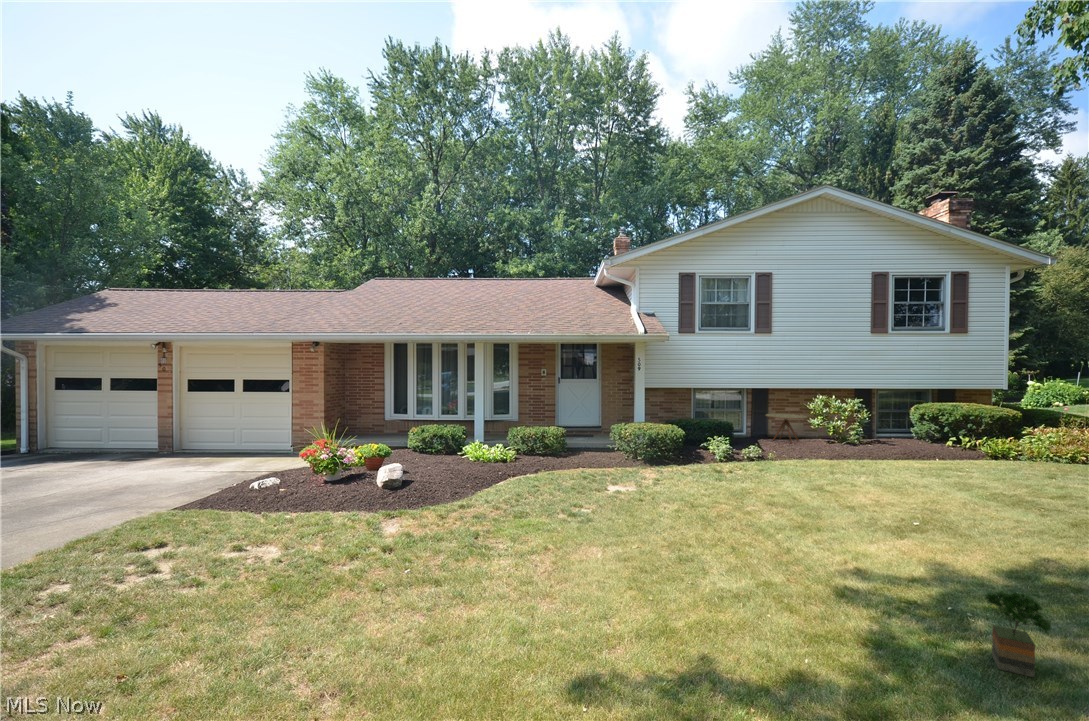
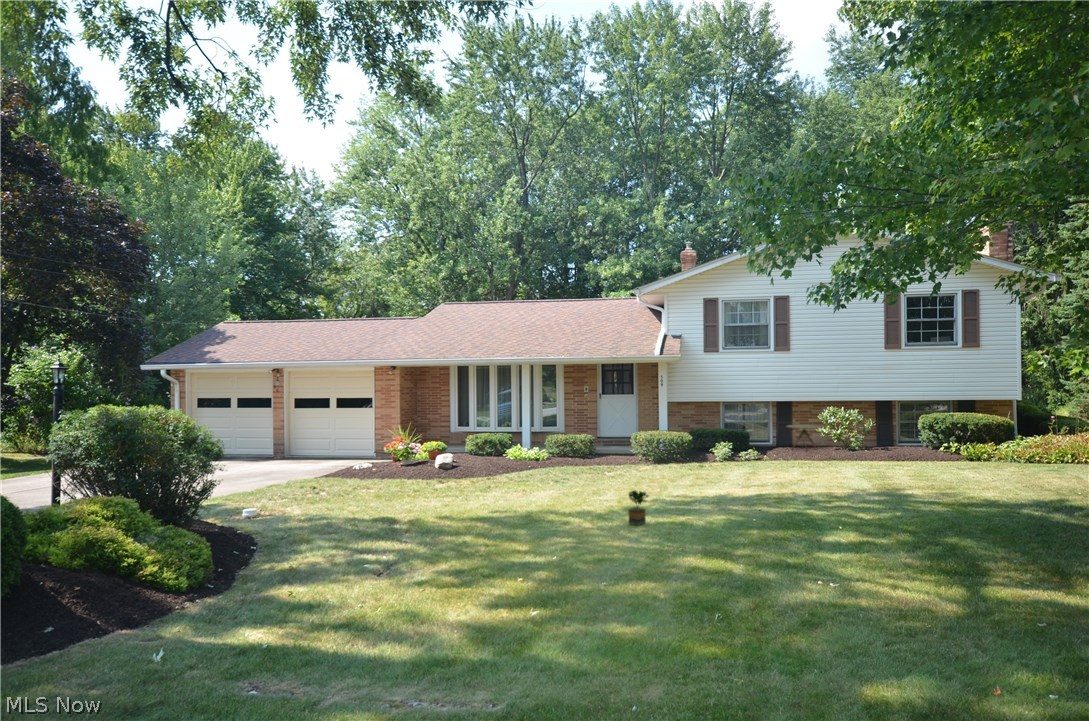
potted tree: present [984,591,1051,677] -> present [628,490,648,526]

